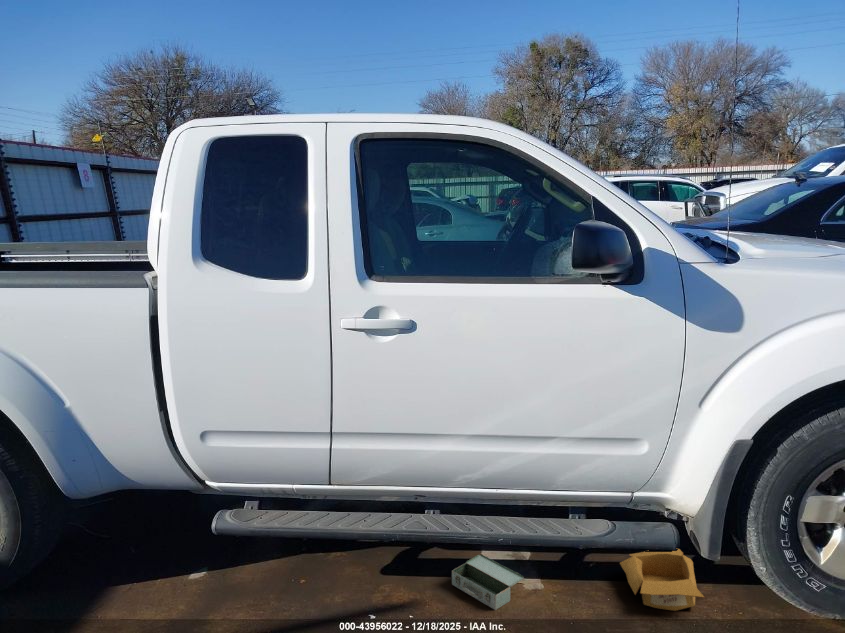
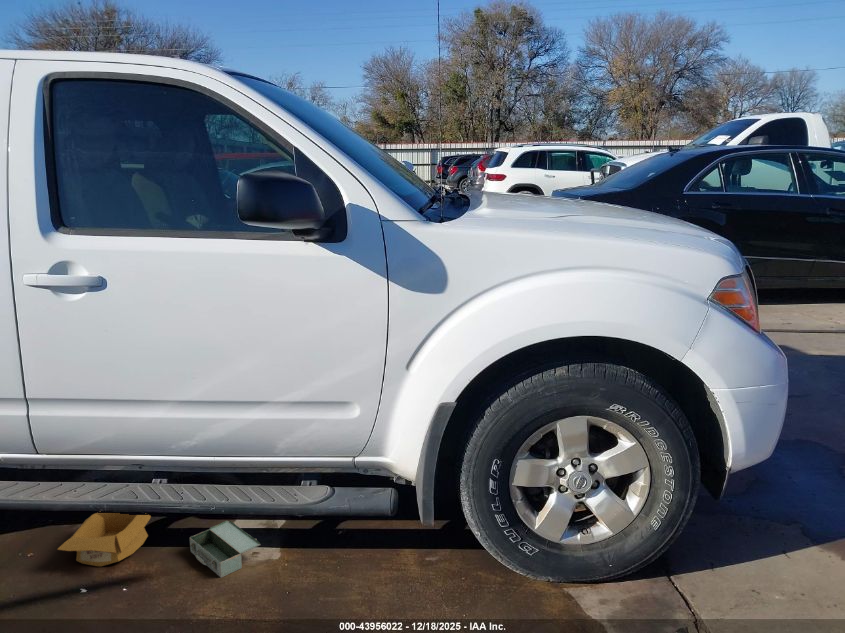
cardboard box: present [620,549,704,611] -> present [57,513,151,566]

